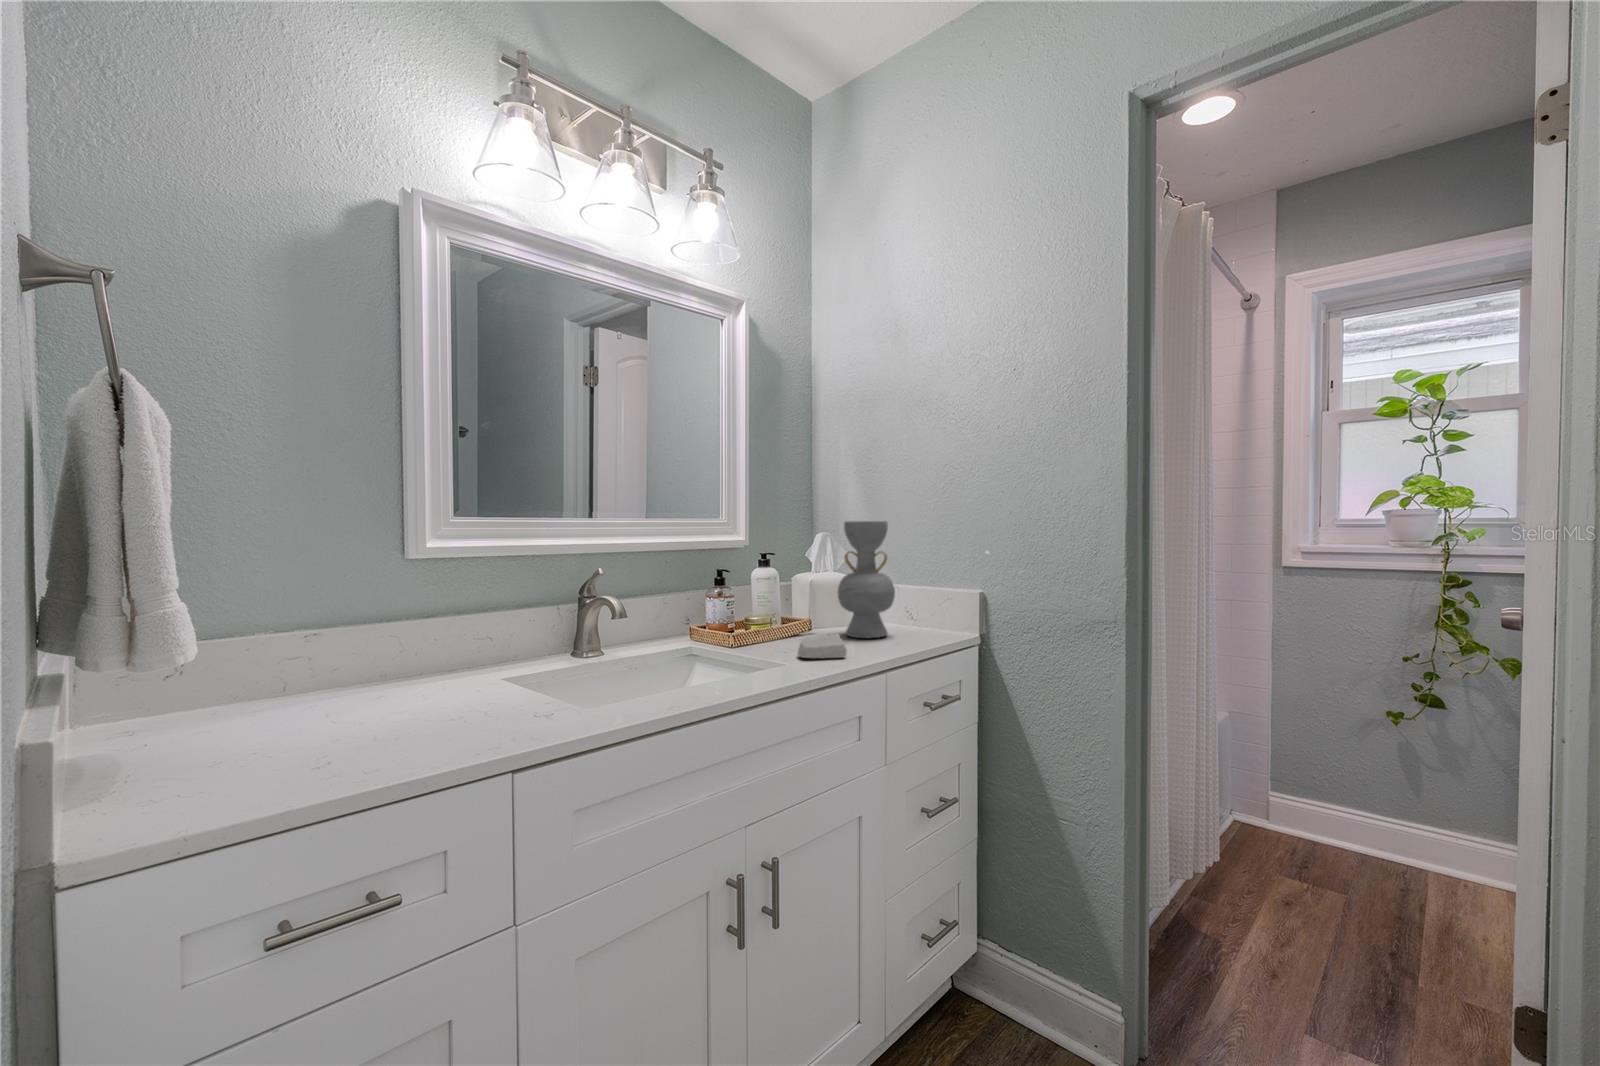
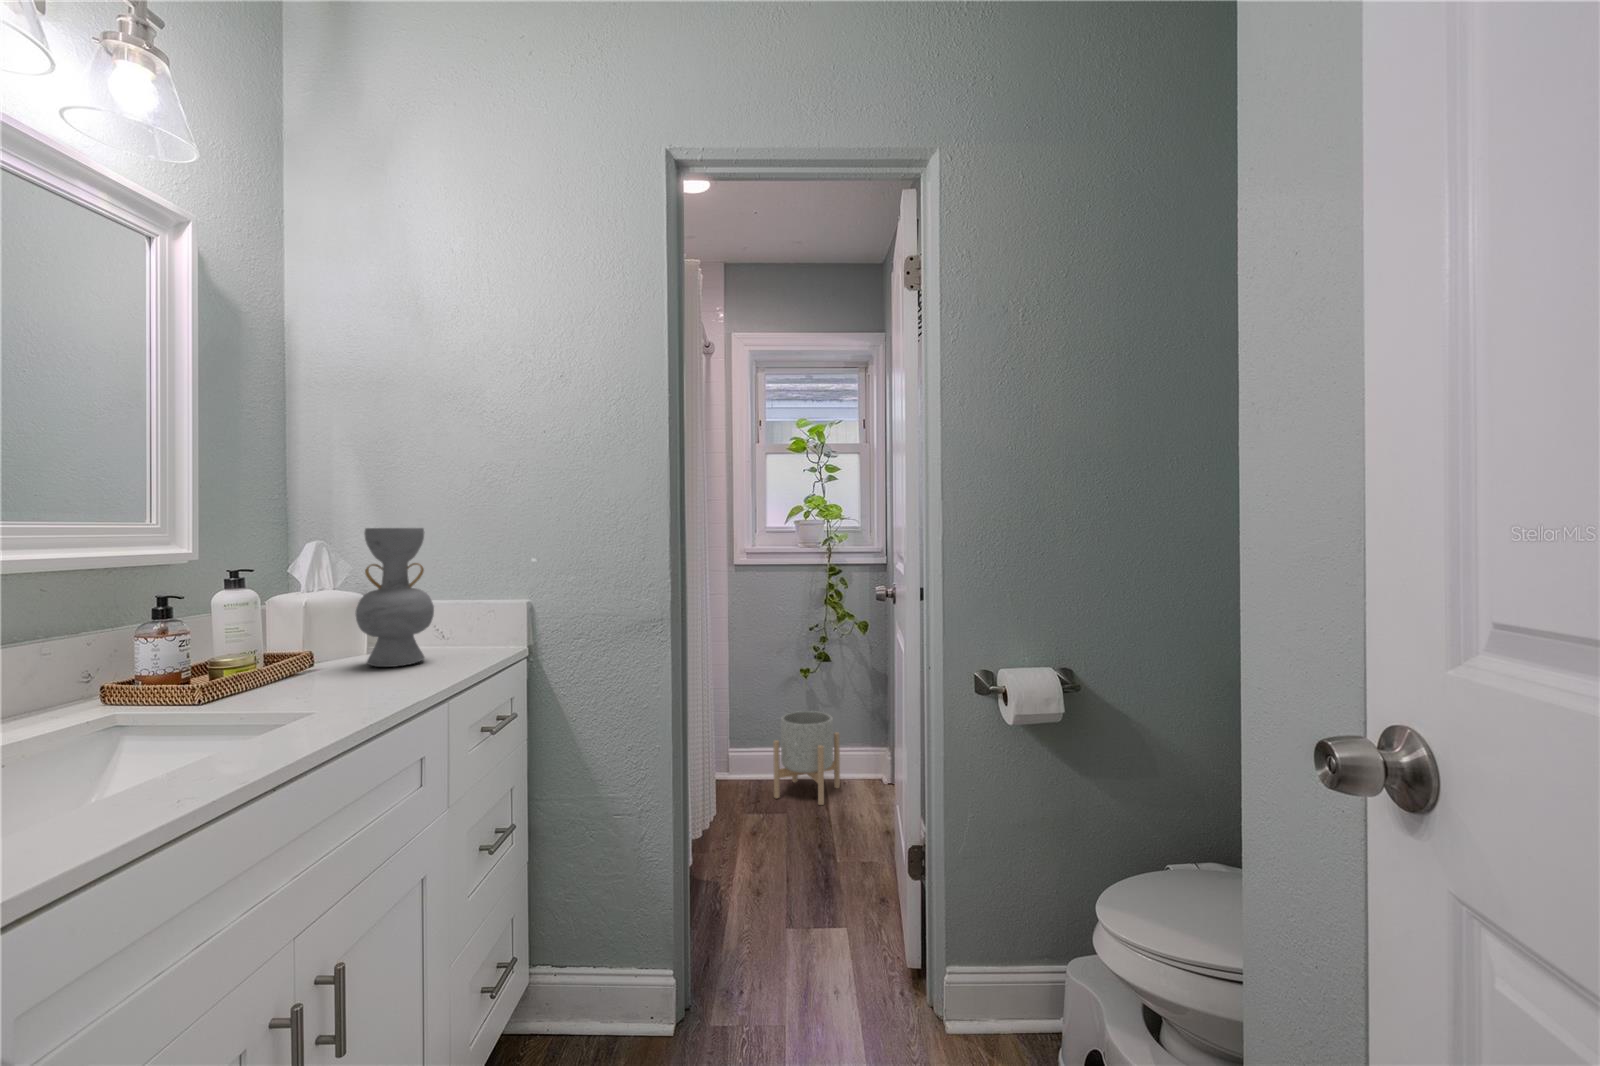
soap bar: present [798,634,847,658] -> none [328,664,401,699]
planter: none [1333,766,1455,903] -> present [773,711,840,805]

